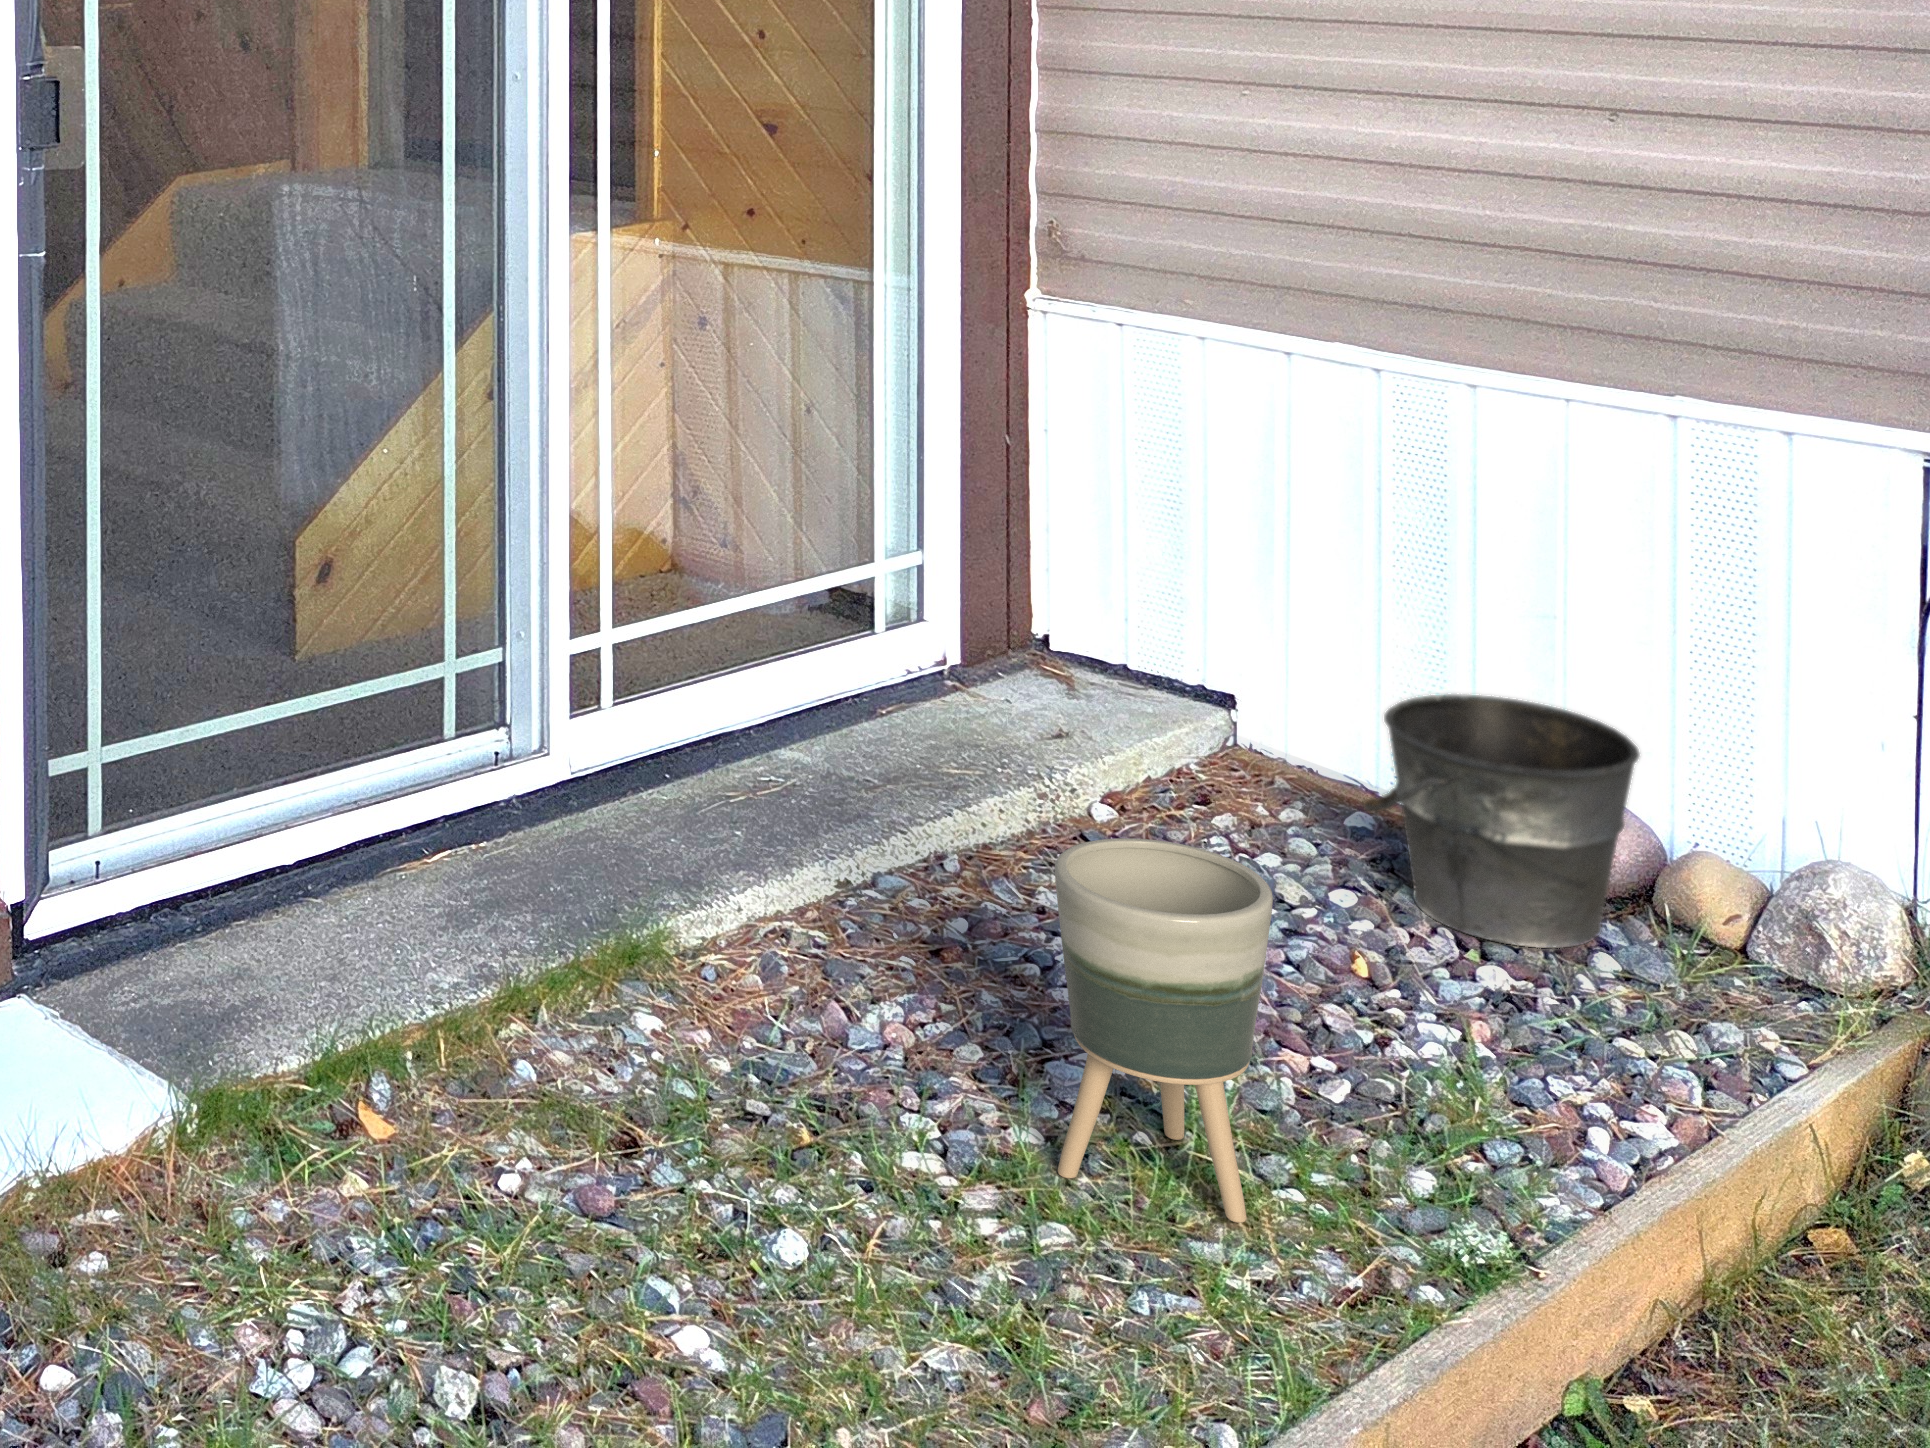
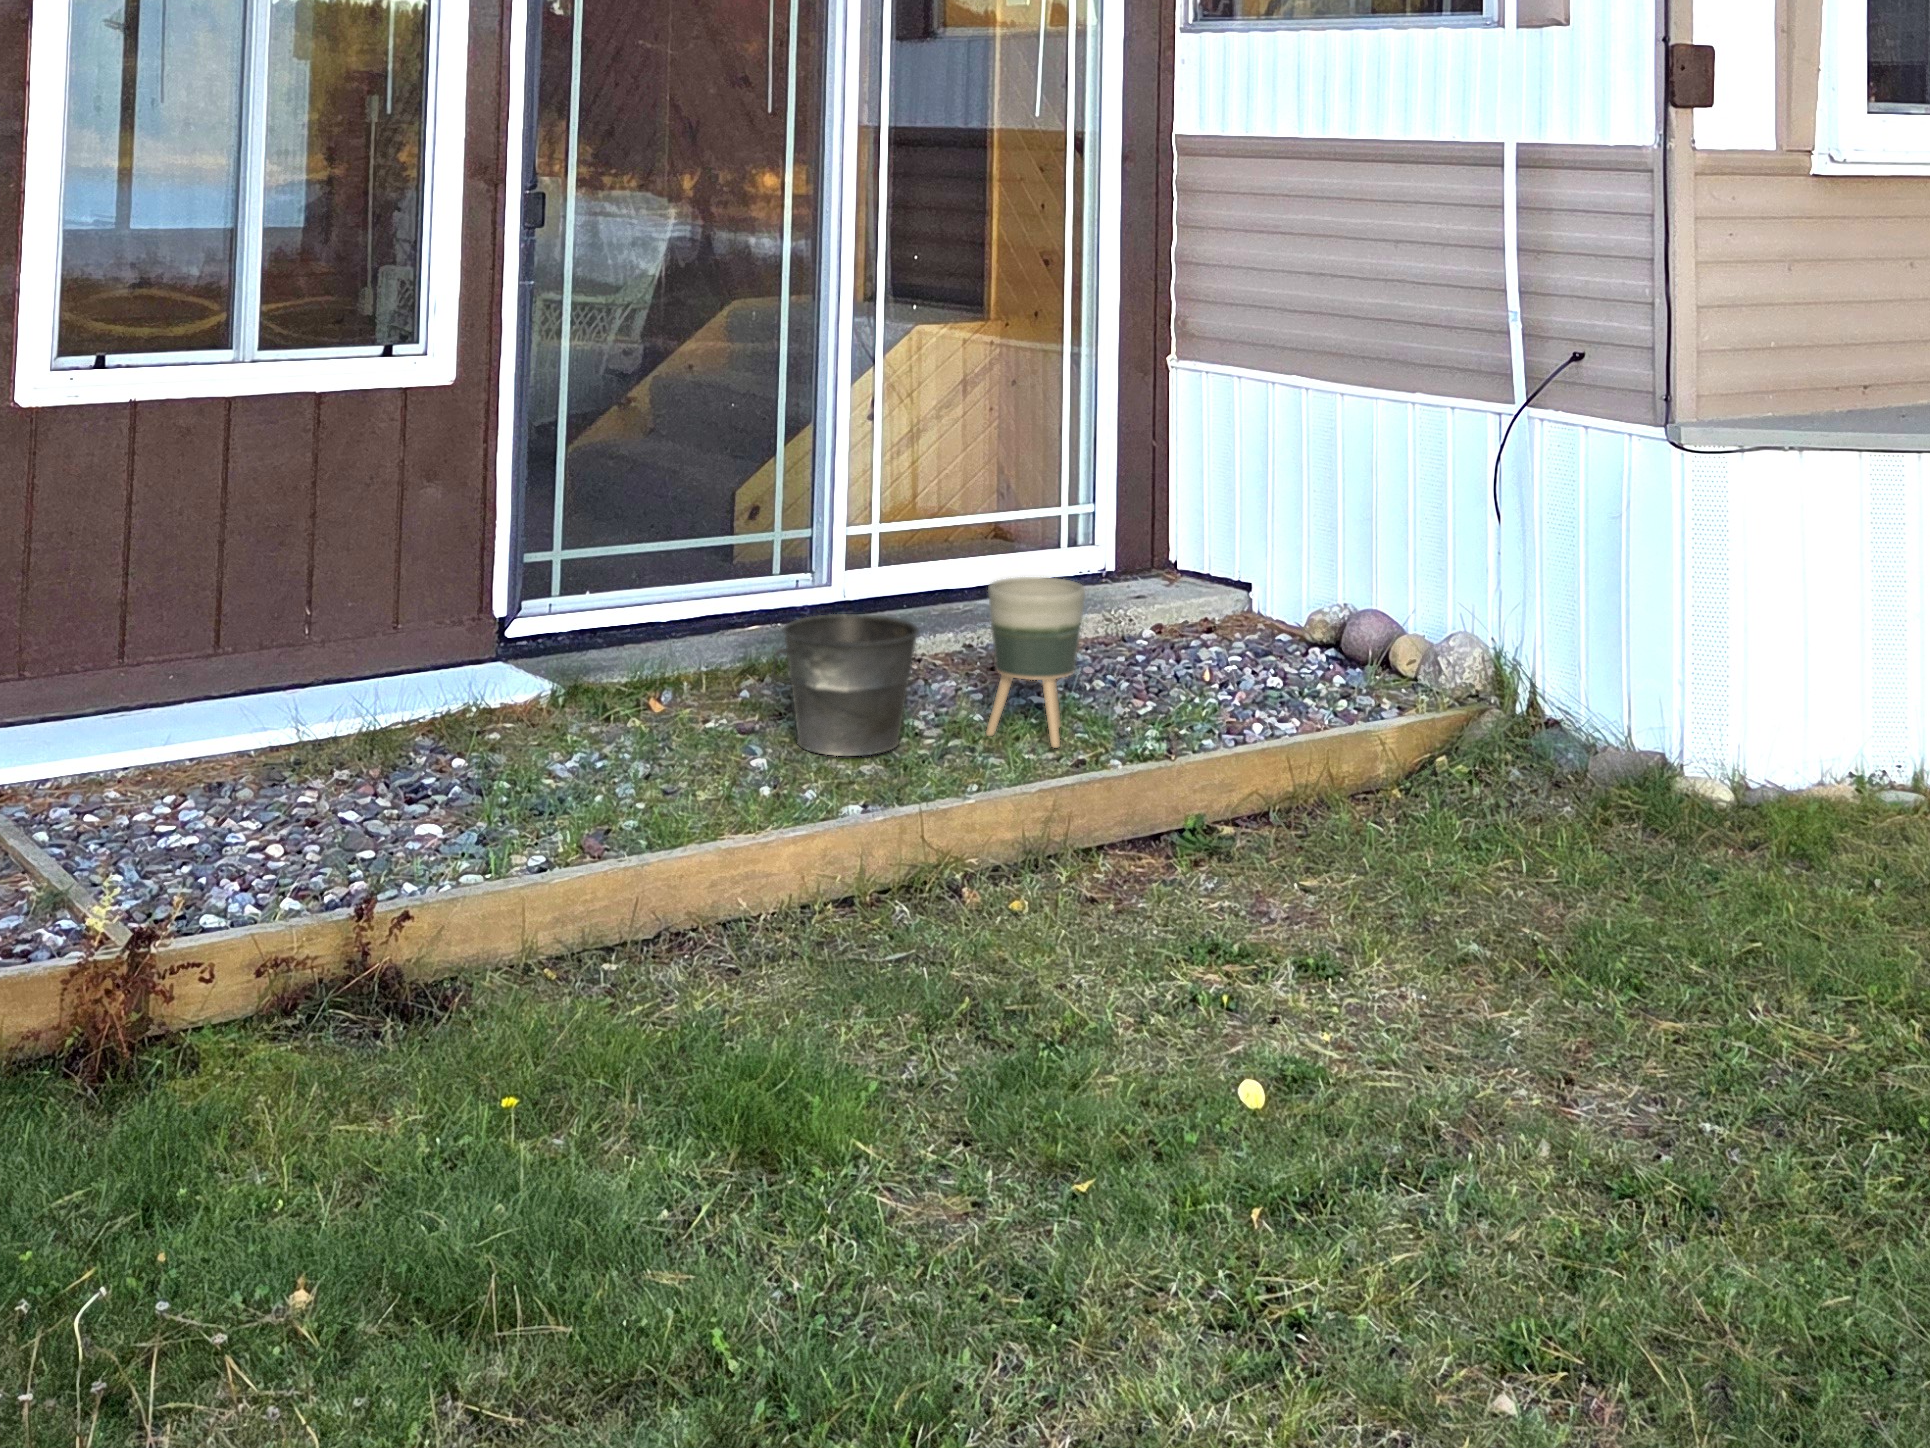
bucket: present [1363,694,1640,948] -> present [771,614,919,756]

